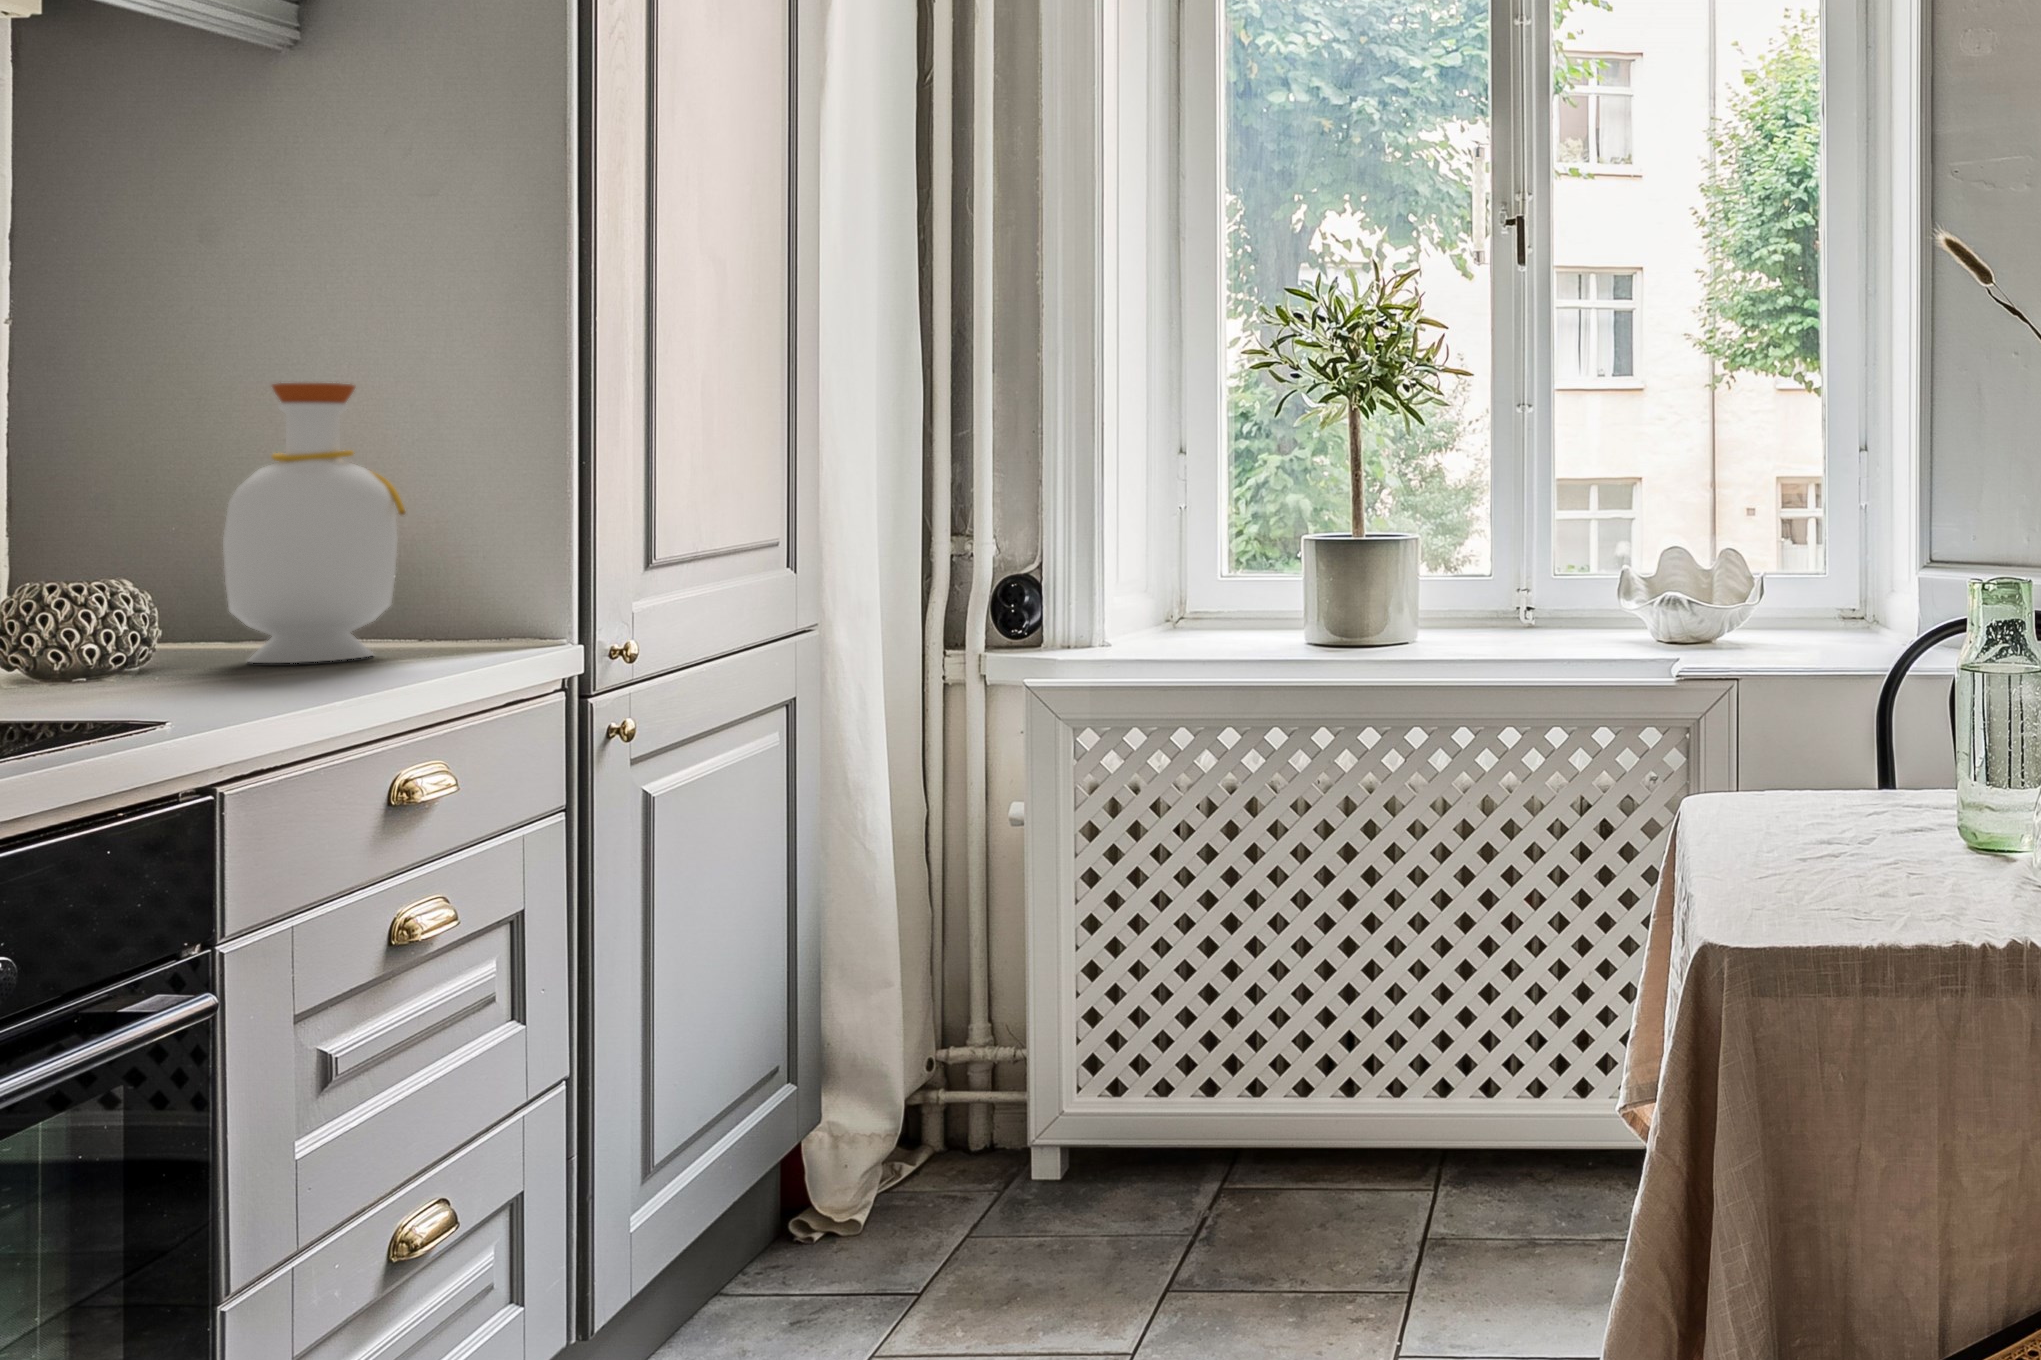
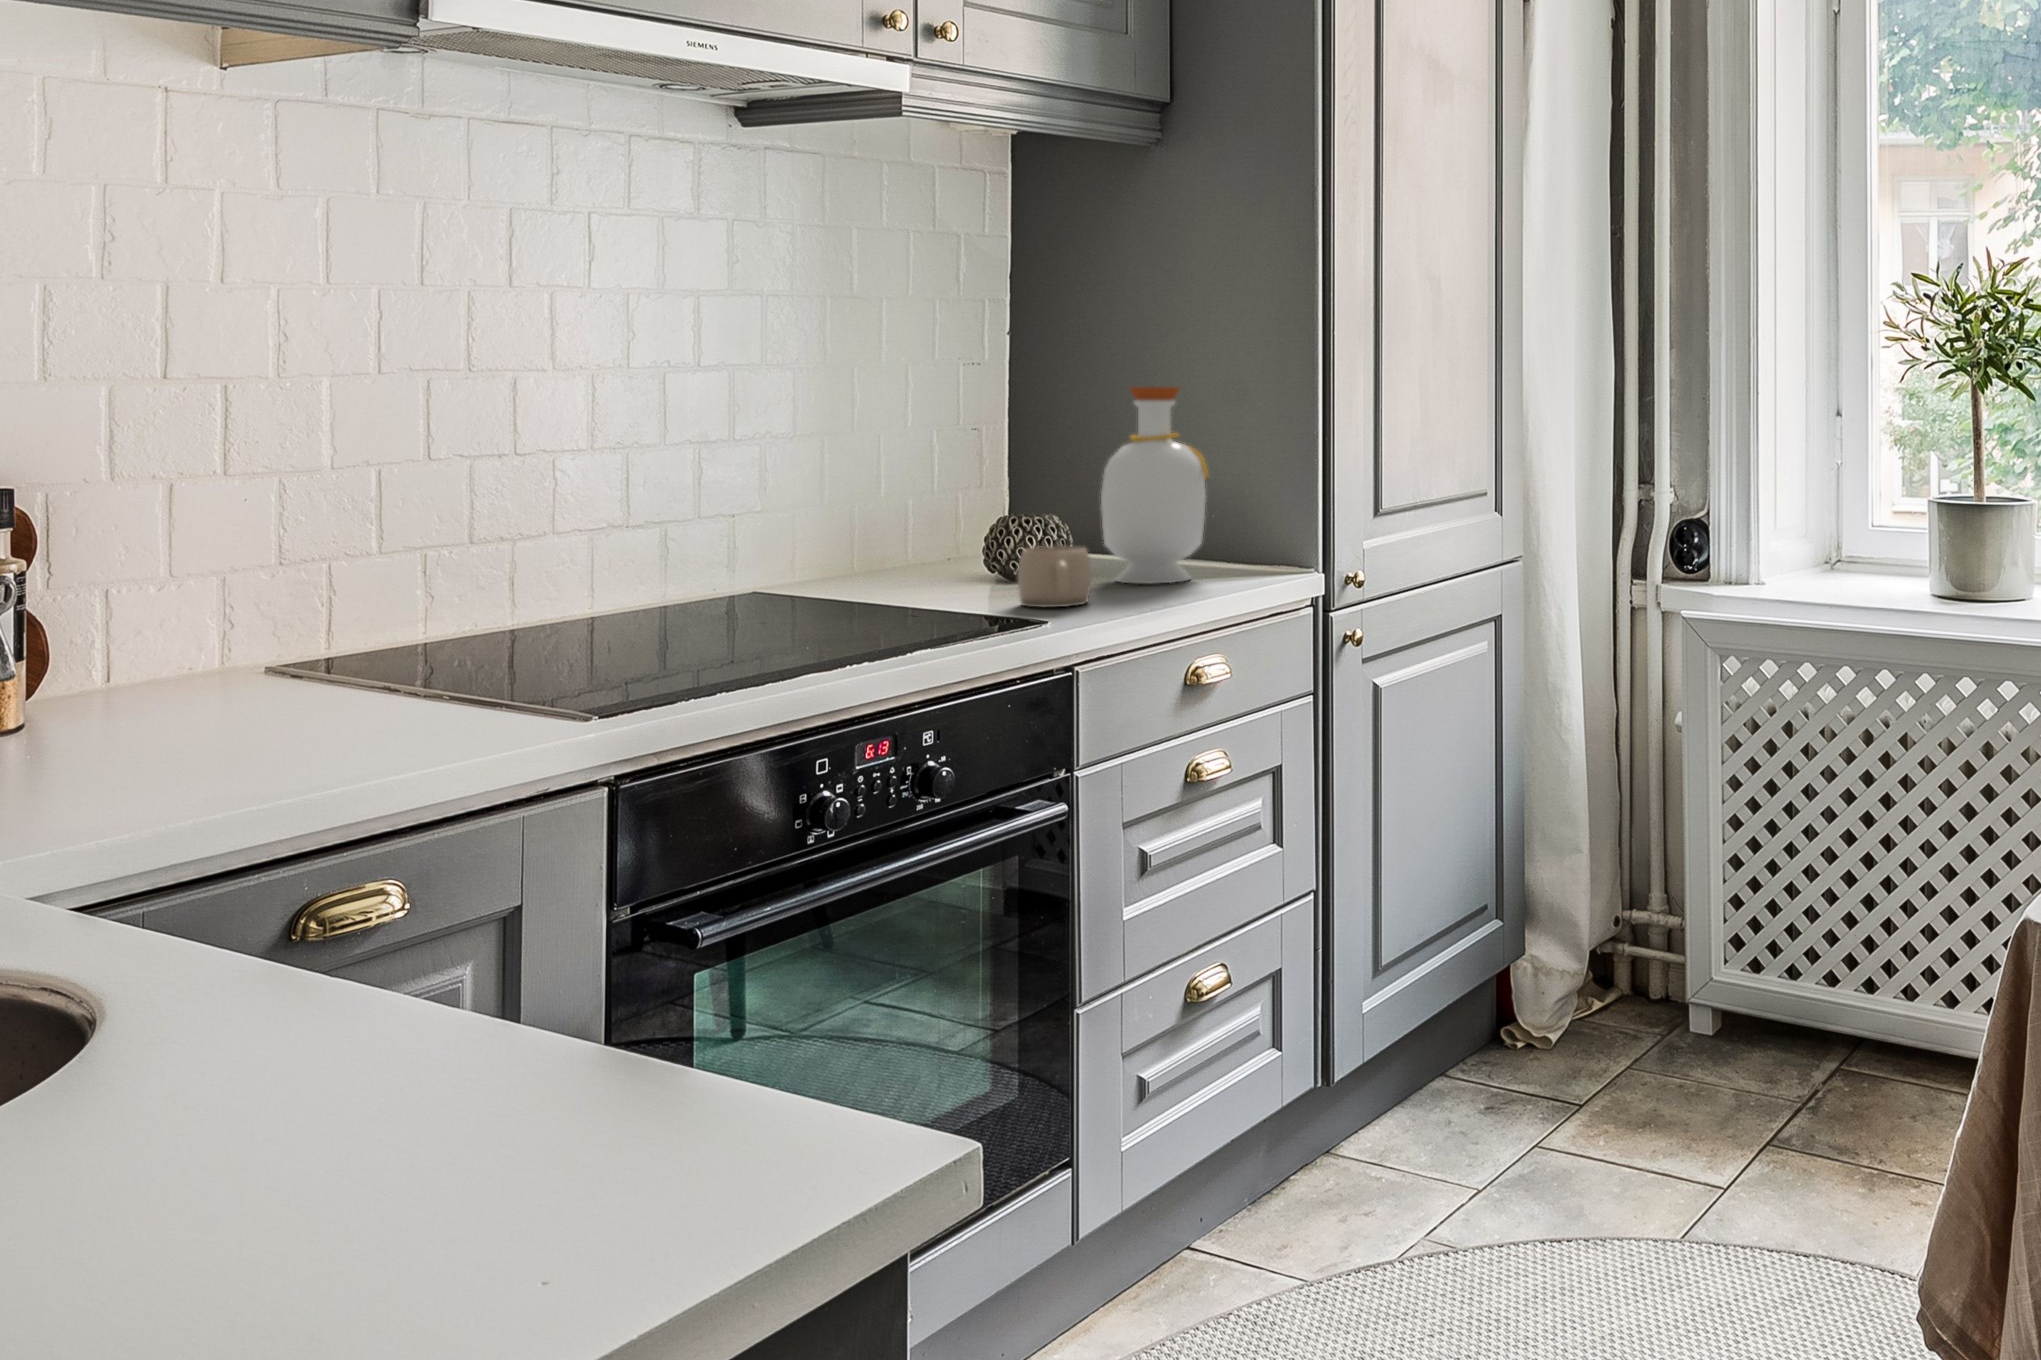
mug: none [99,607,229,697] -> present [1018,546,1092,607]

